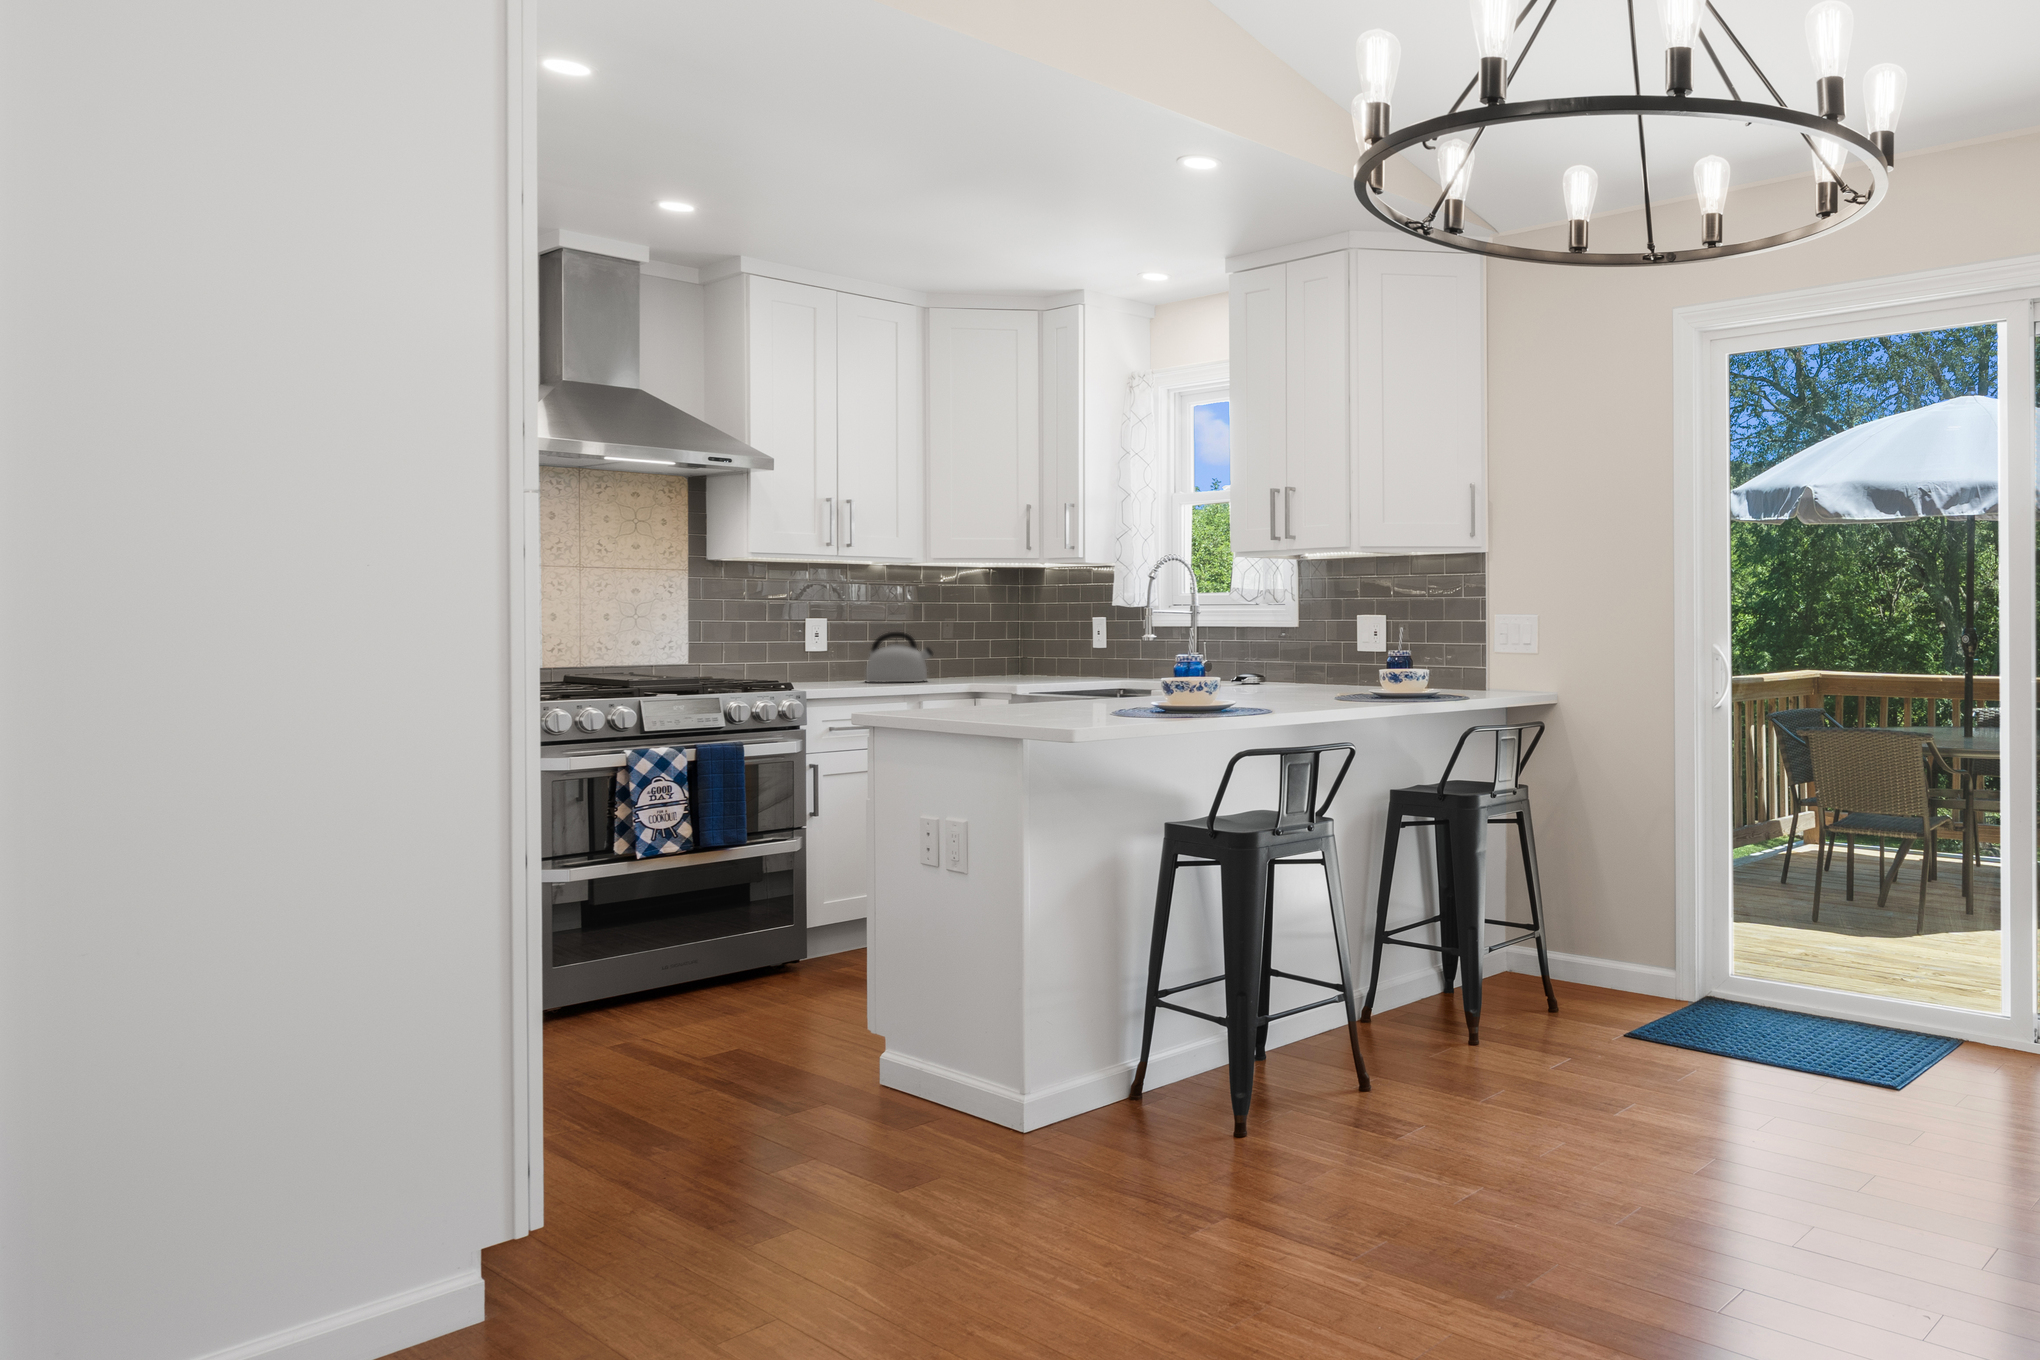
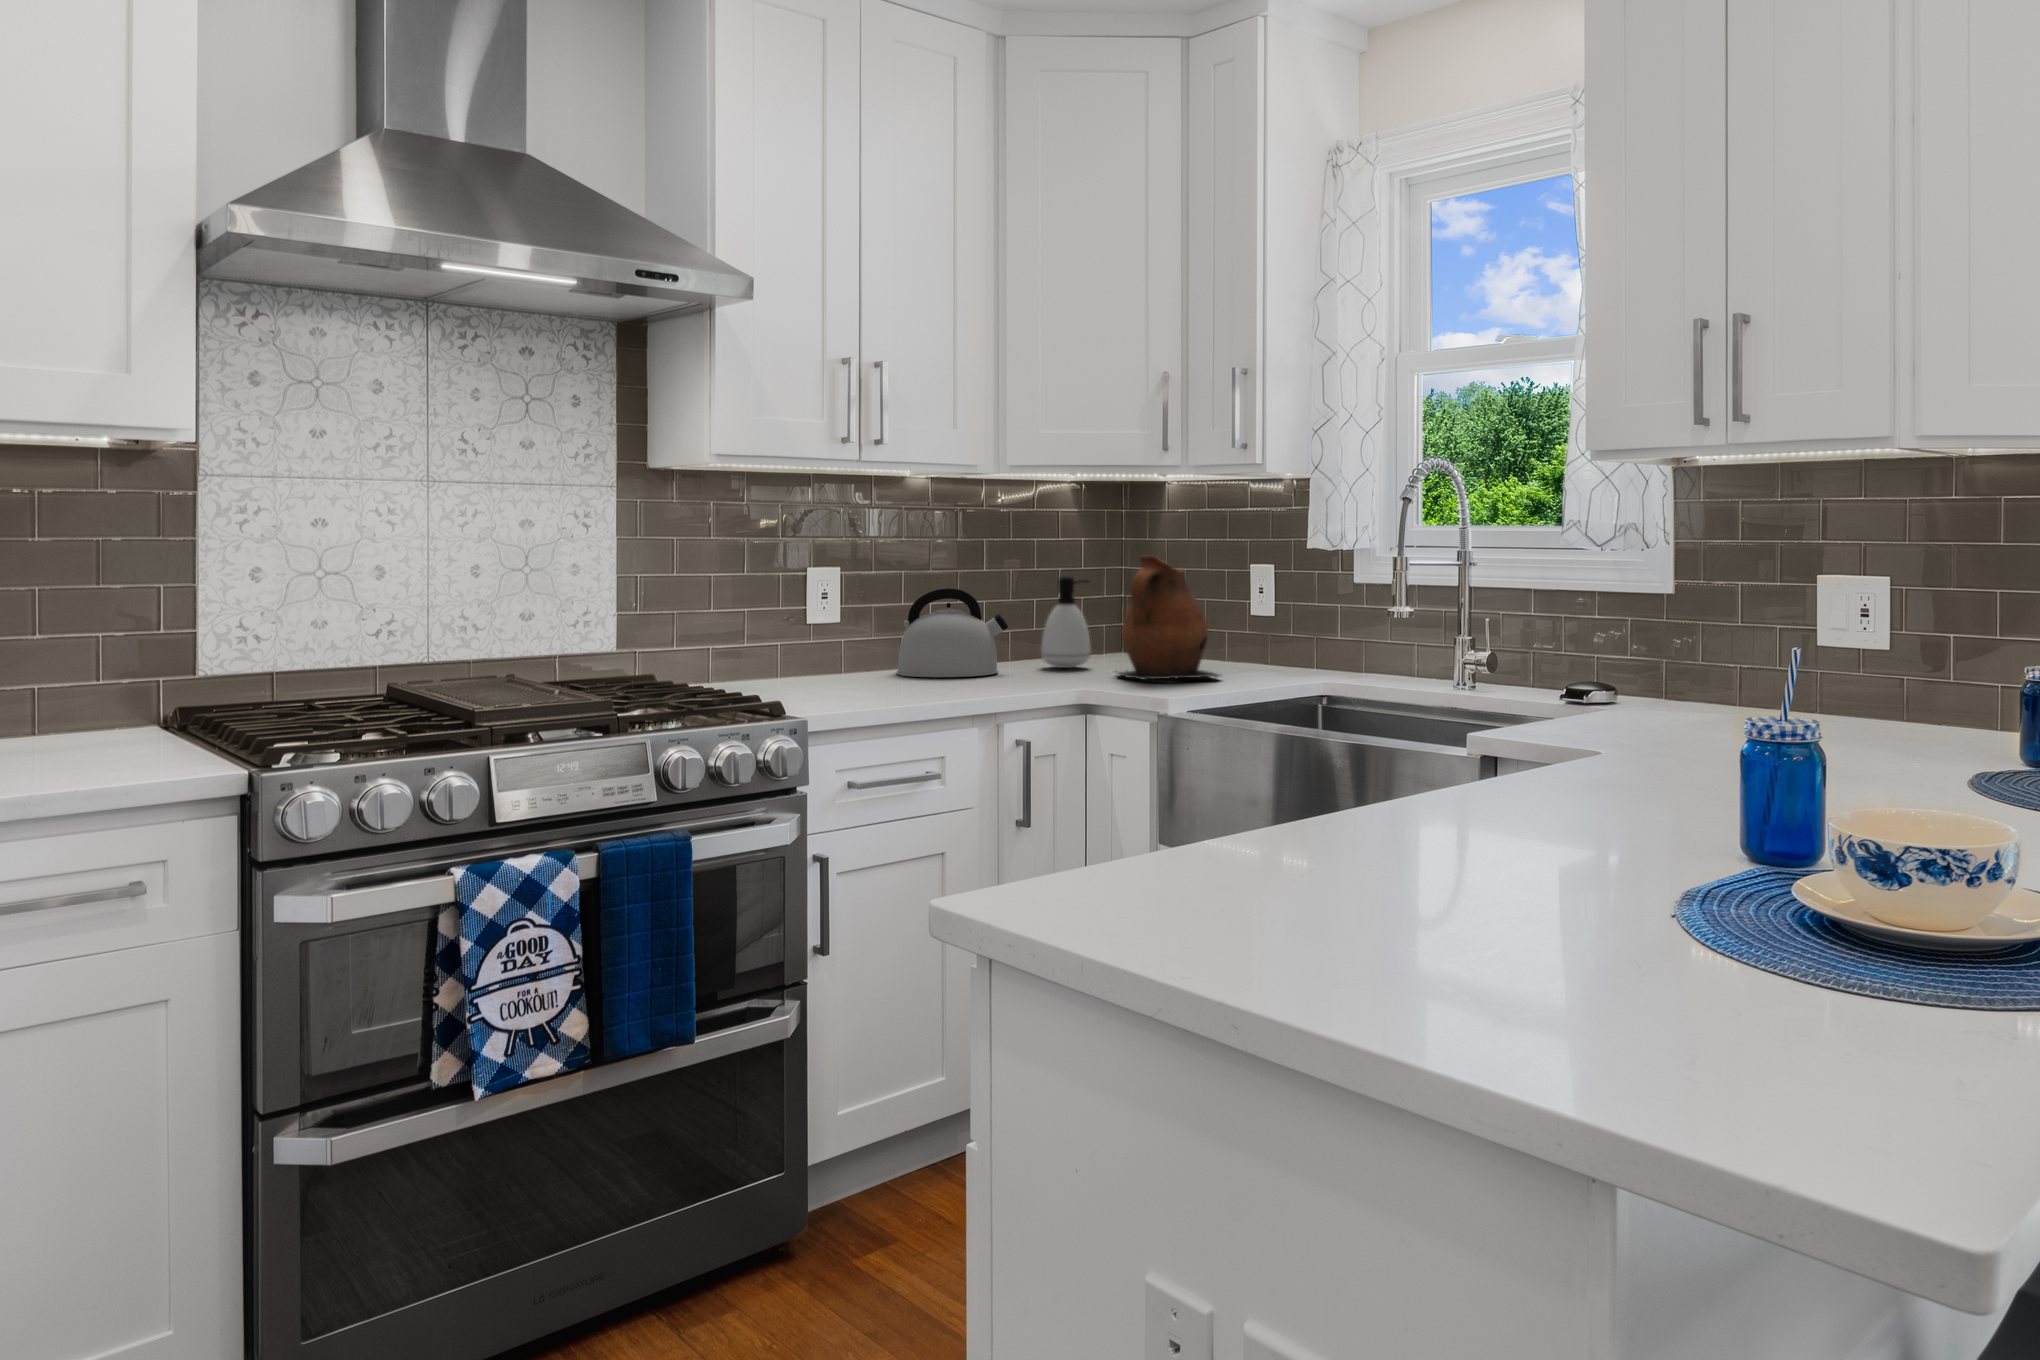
ceramic pitcher: none [995,610,1062,681] -> present [1116,556,1220,679]
soap dispenser: none [957,625,988,680] -> present [1041,576,1091,668]

